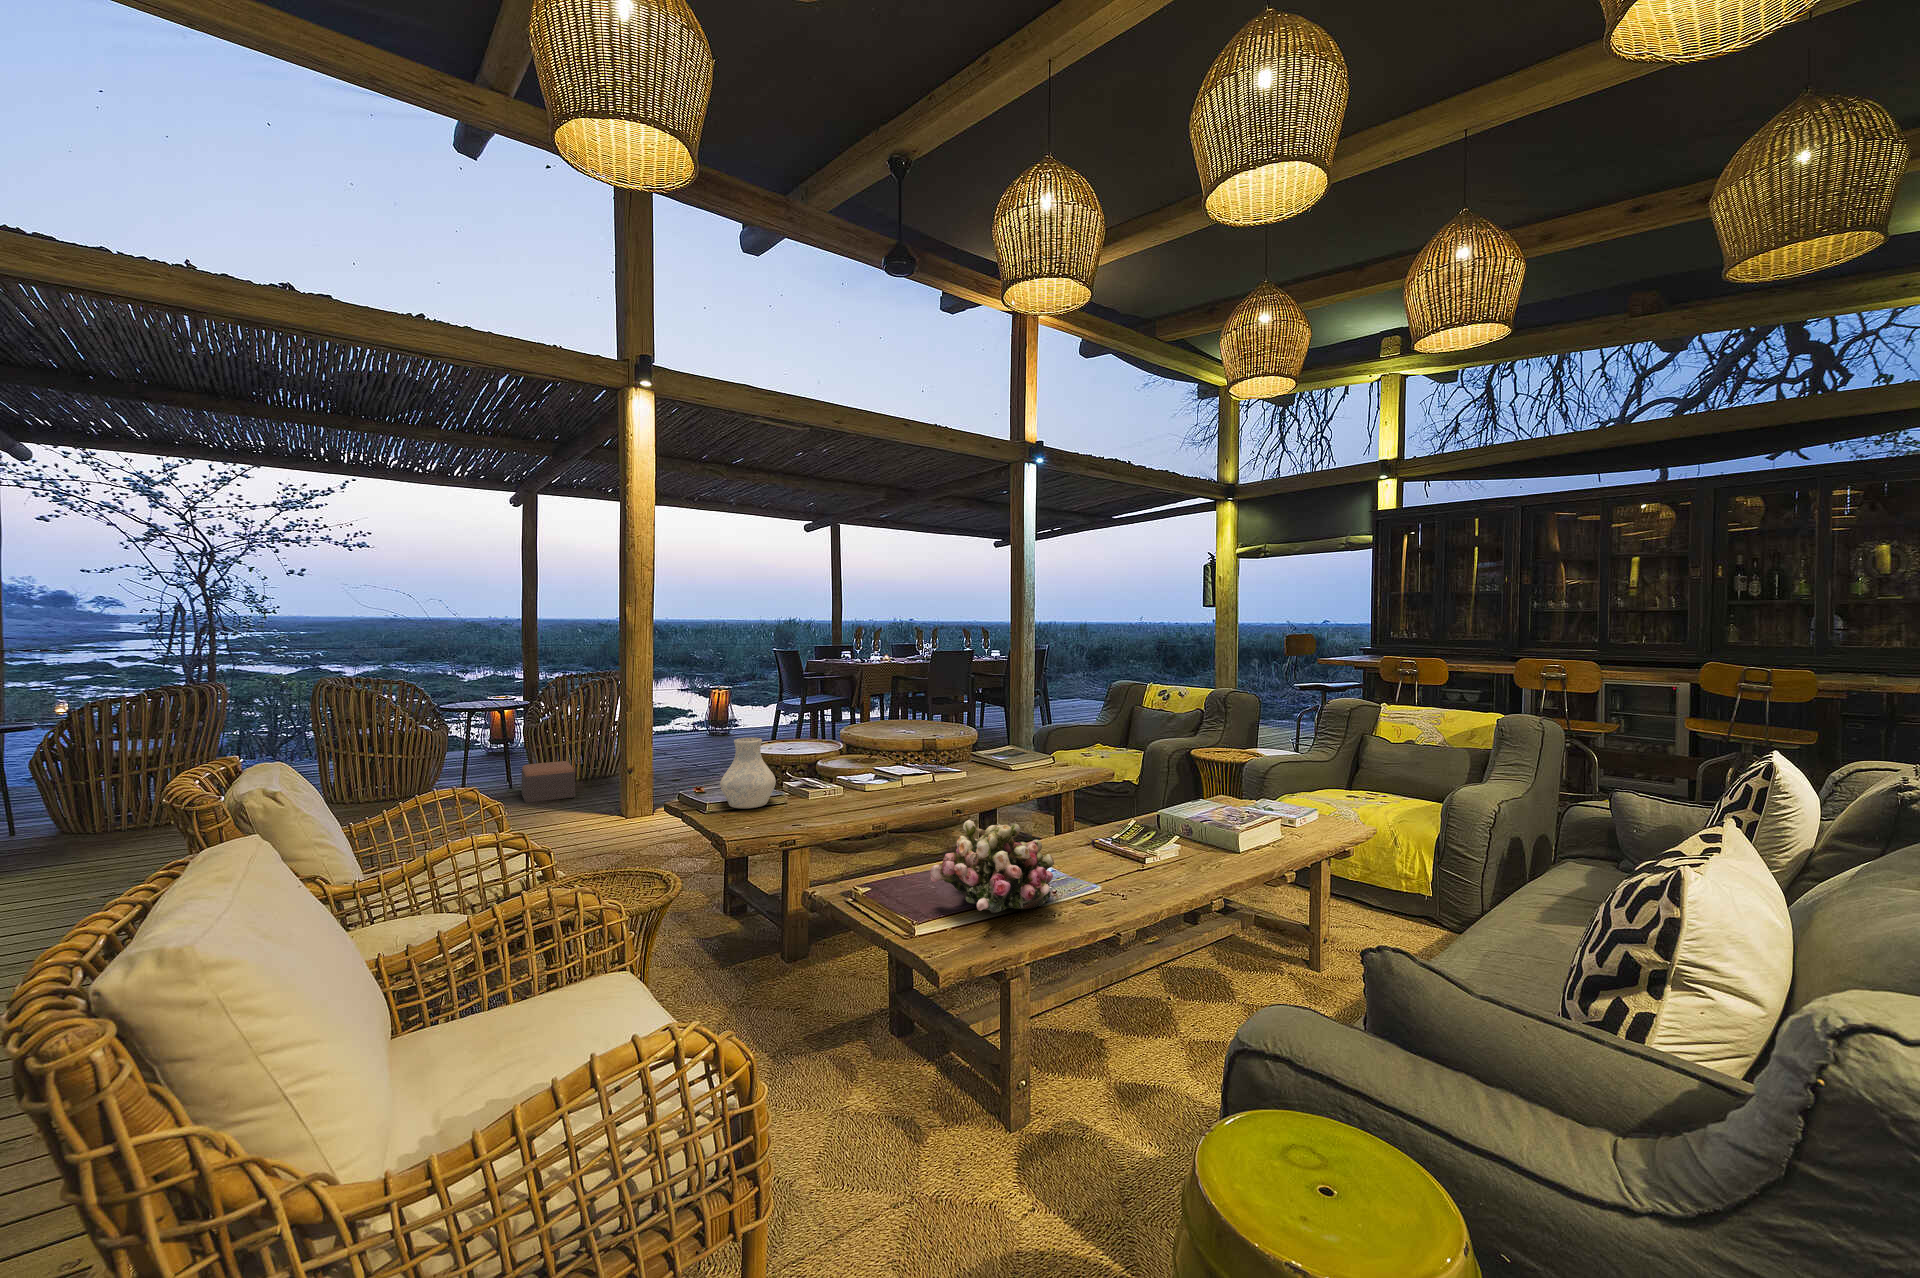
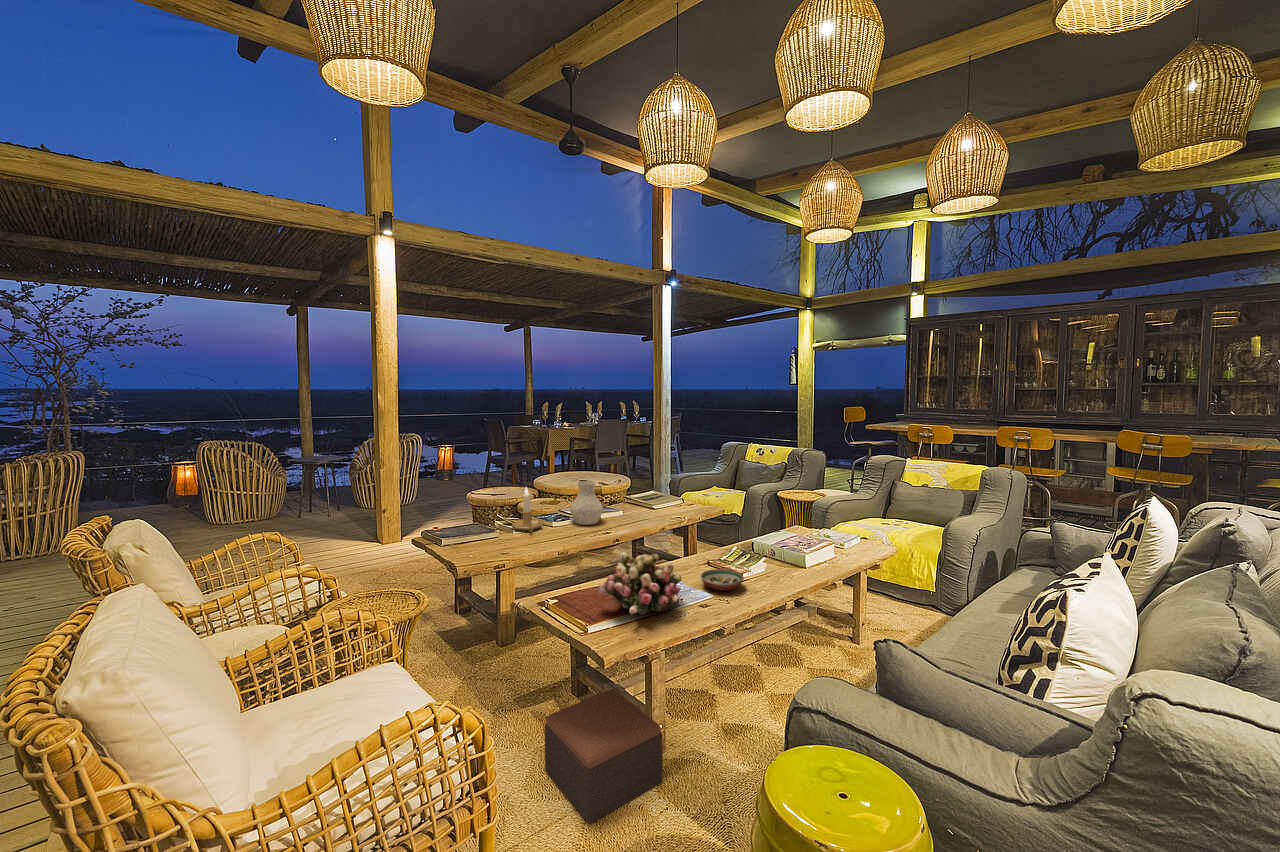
candlestick: none [806,733,850,799] -> present [512,487,543,532]
vase: present [720,738,776,808] -> present [570,481,603,525]
footstool: present [521,761,575,803] -> present [544,689,662,824]
decorative bowl: none [1082,852,1147,883] -> present [701,569,744,591]

